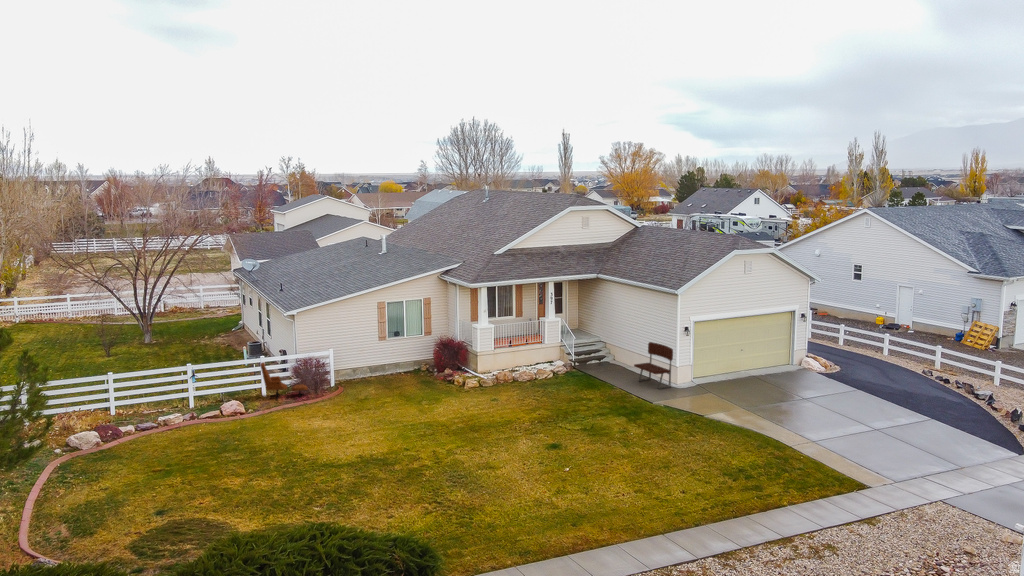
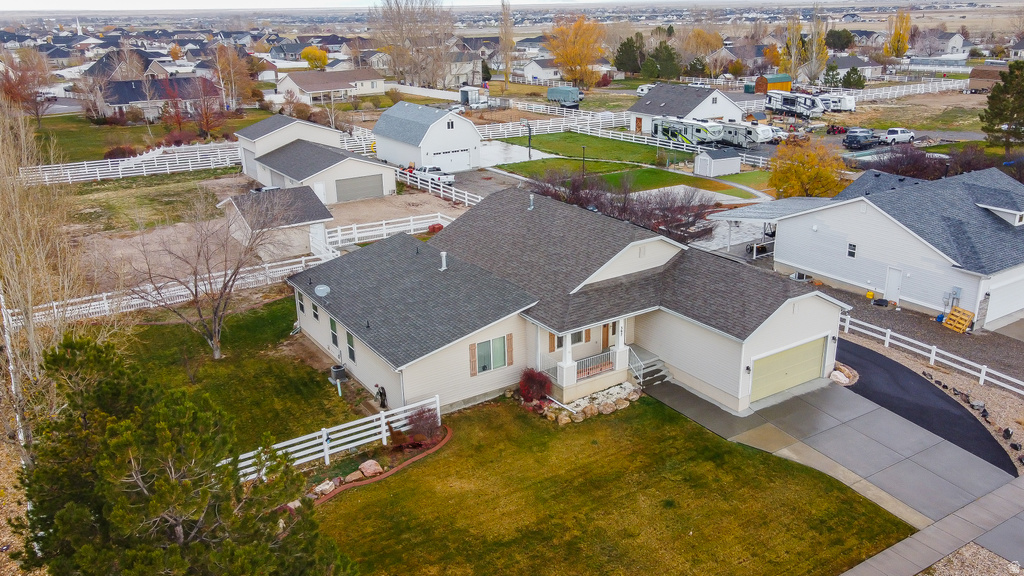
bench: present [634,342,673,389] -> none [695,369,732,412]

